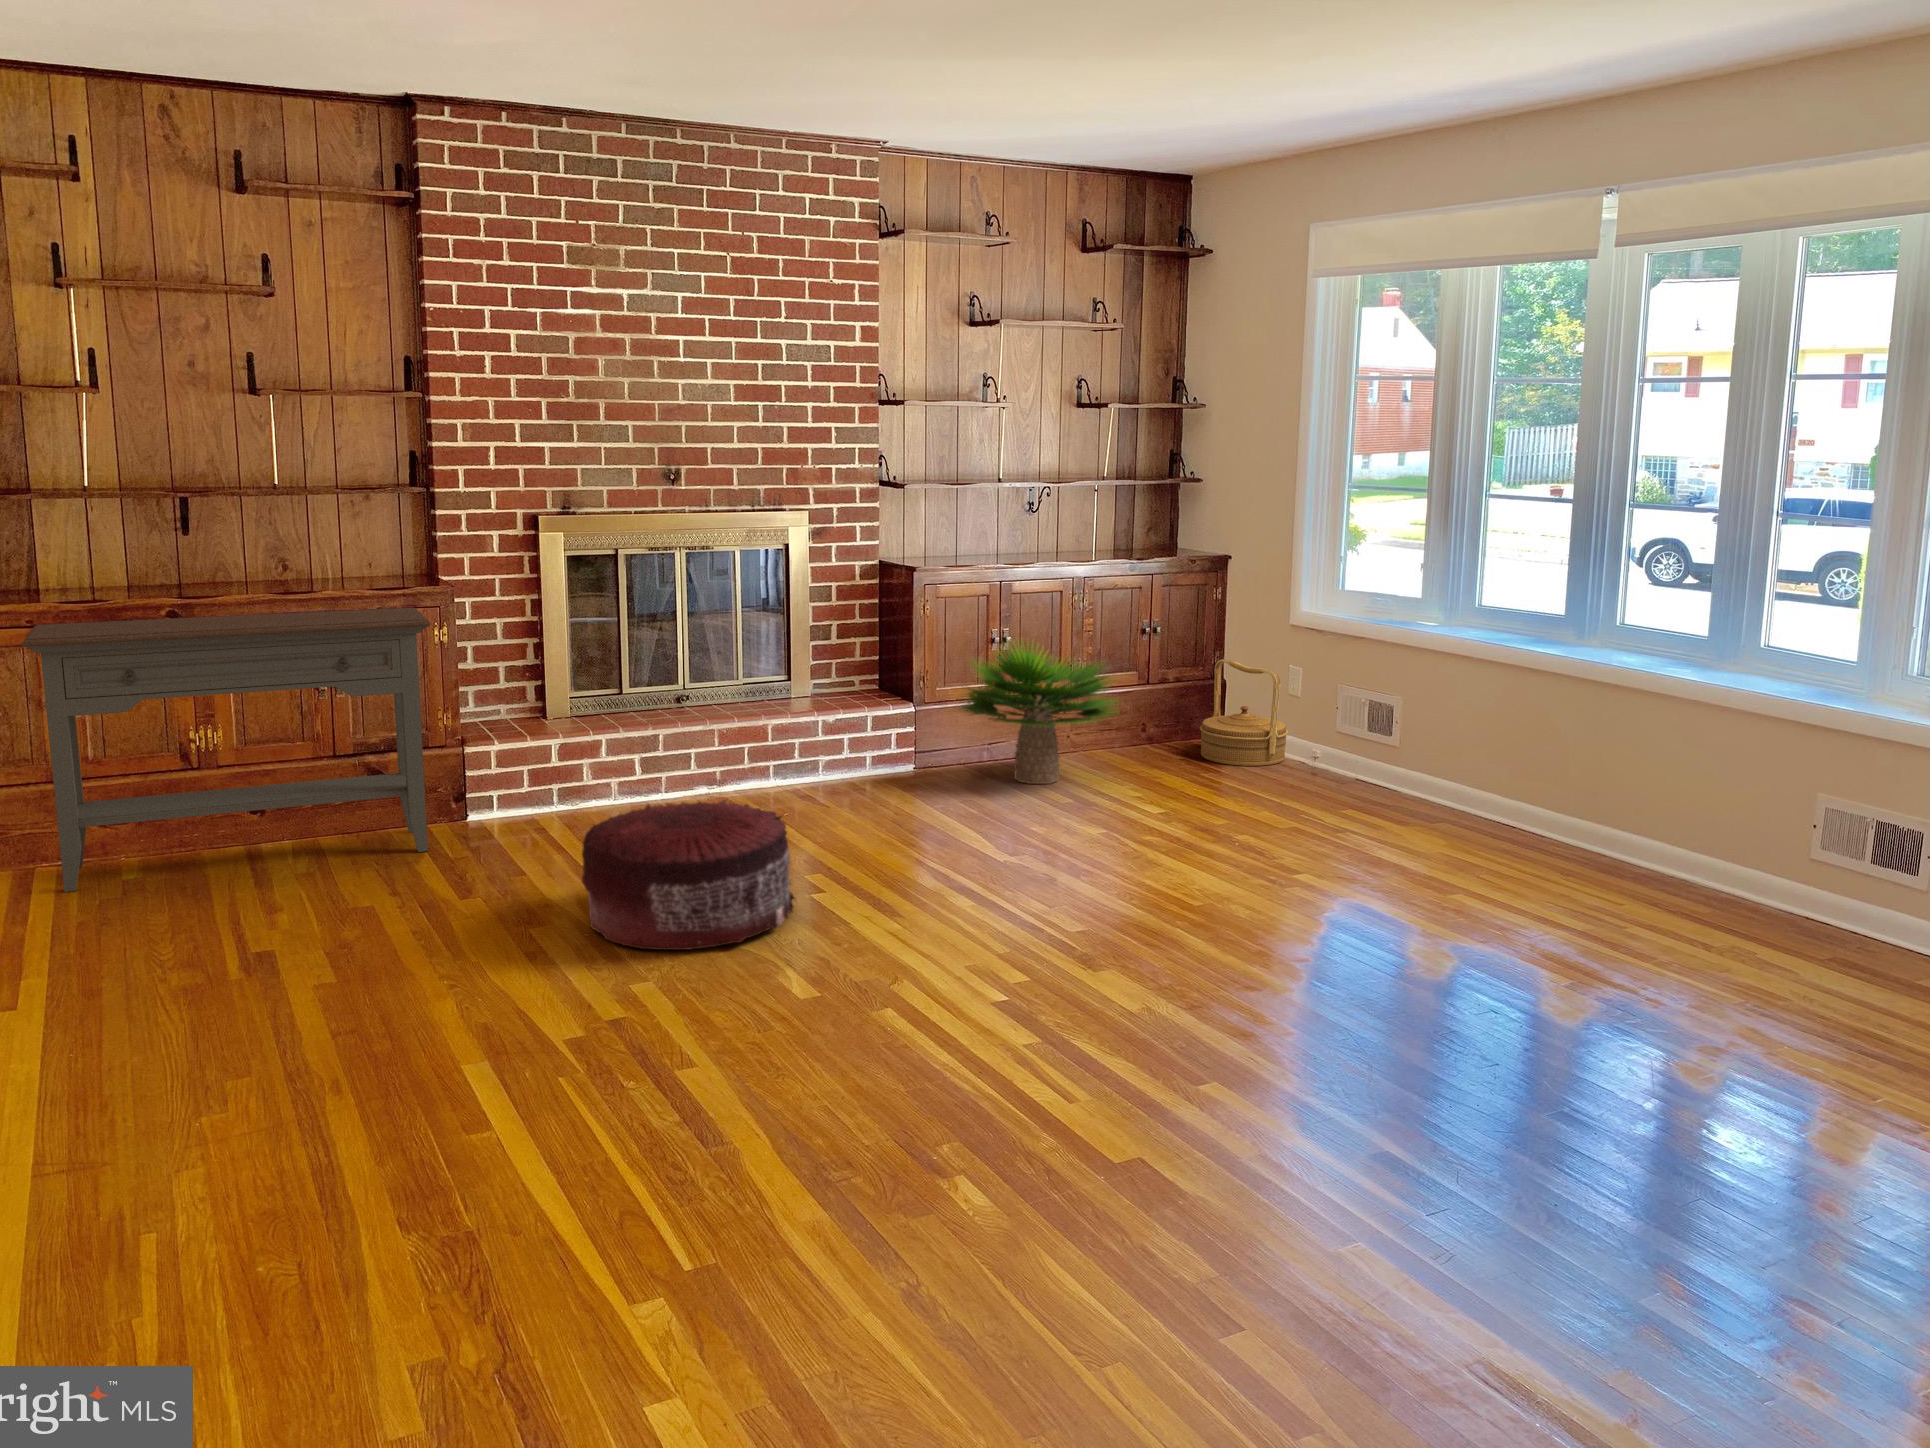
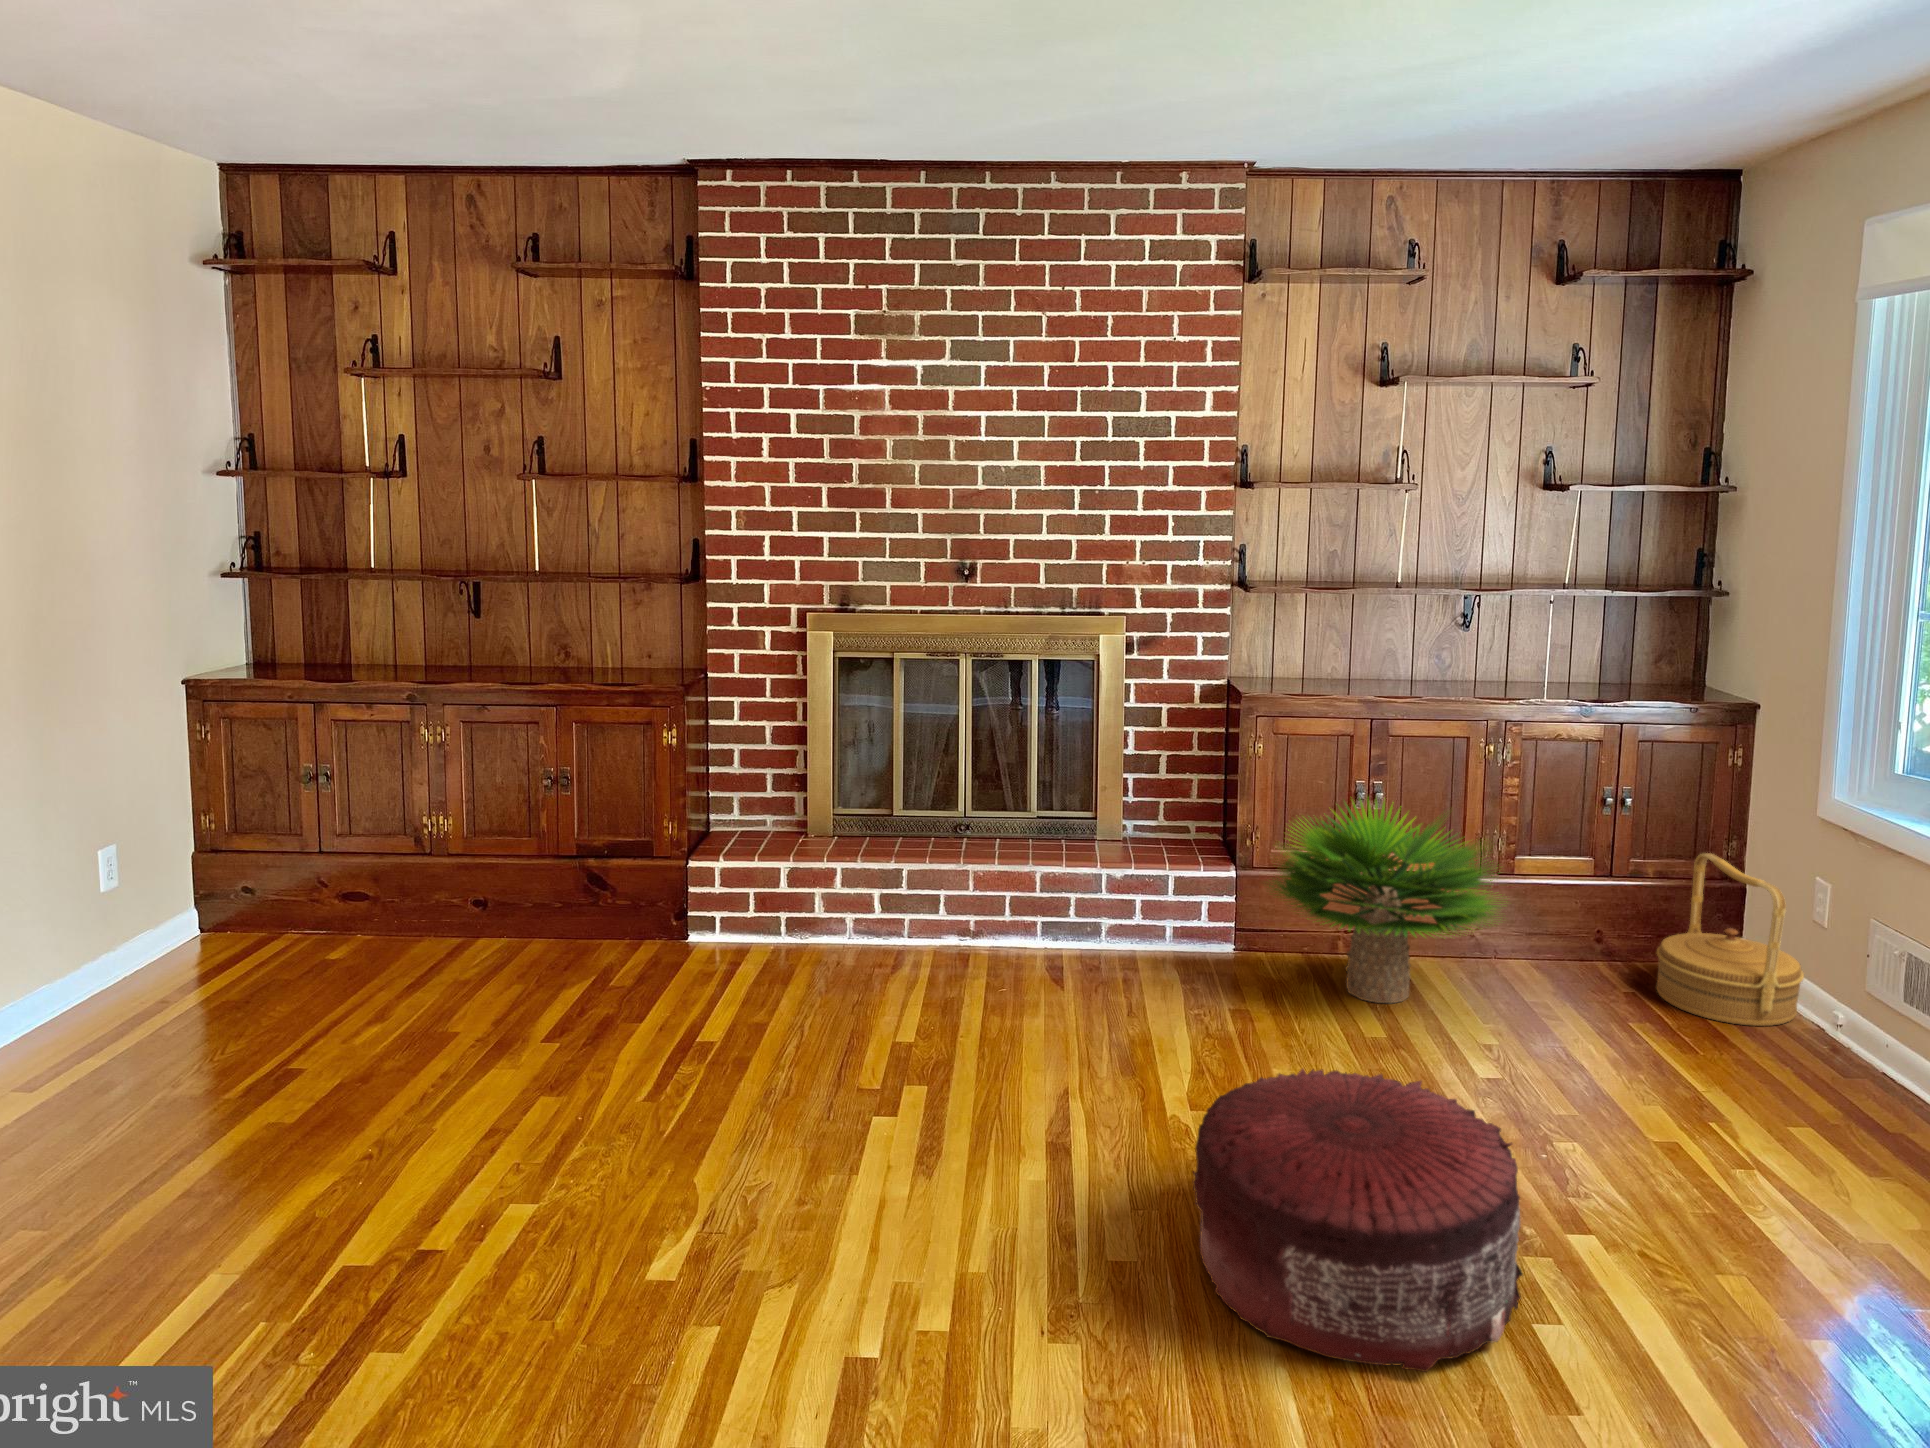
console table: present [22,607,431,892] -> none [216,703,632,979]
pouf: present [582,800,795,950] -> present [1193,1069,1523,1372]

